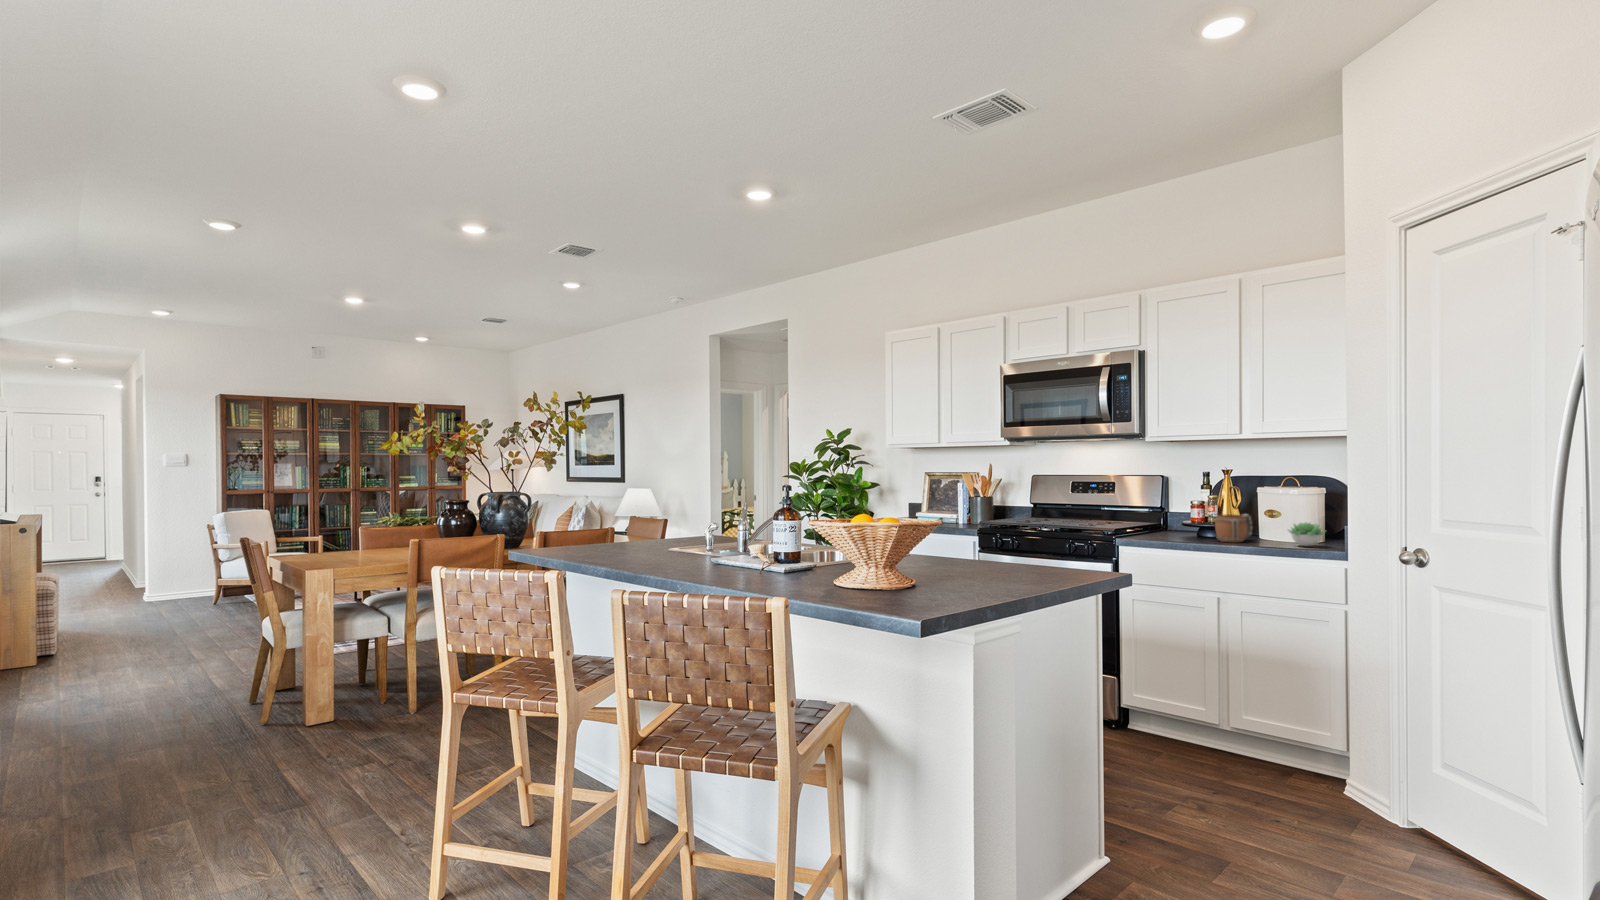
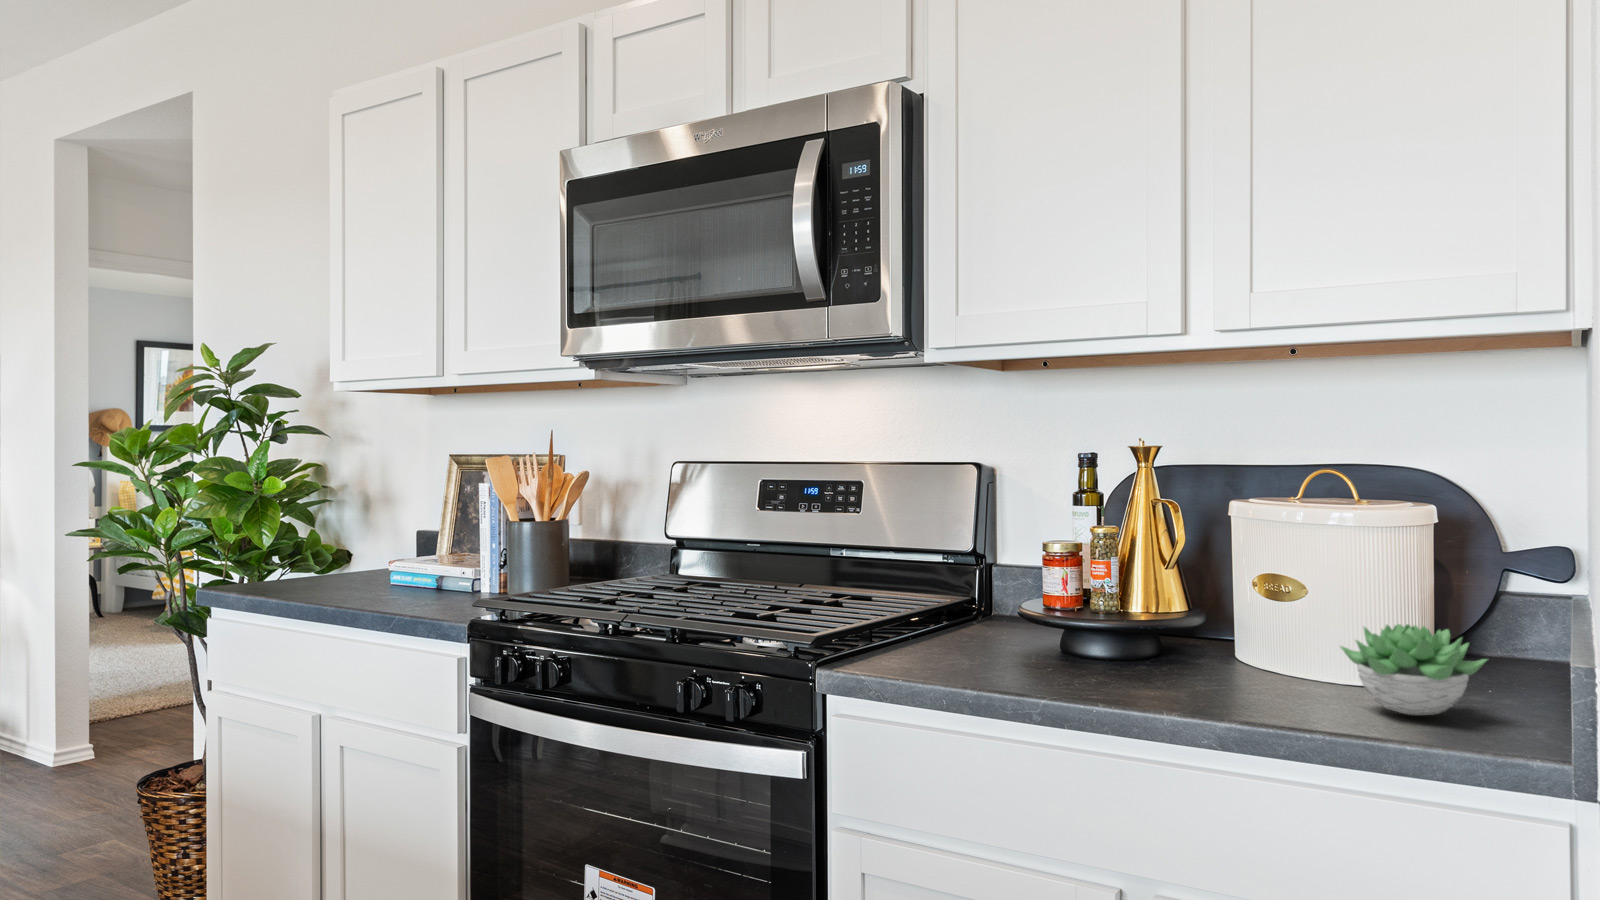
mug: present [1215,514,1252,543] -> none [1102,584,1218,687]

